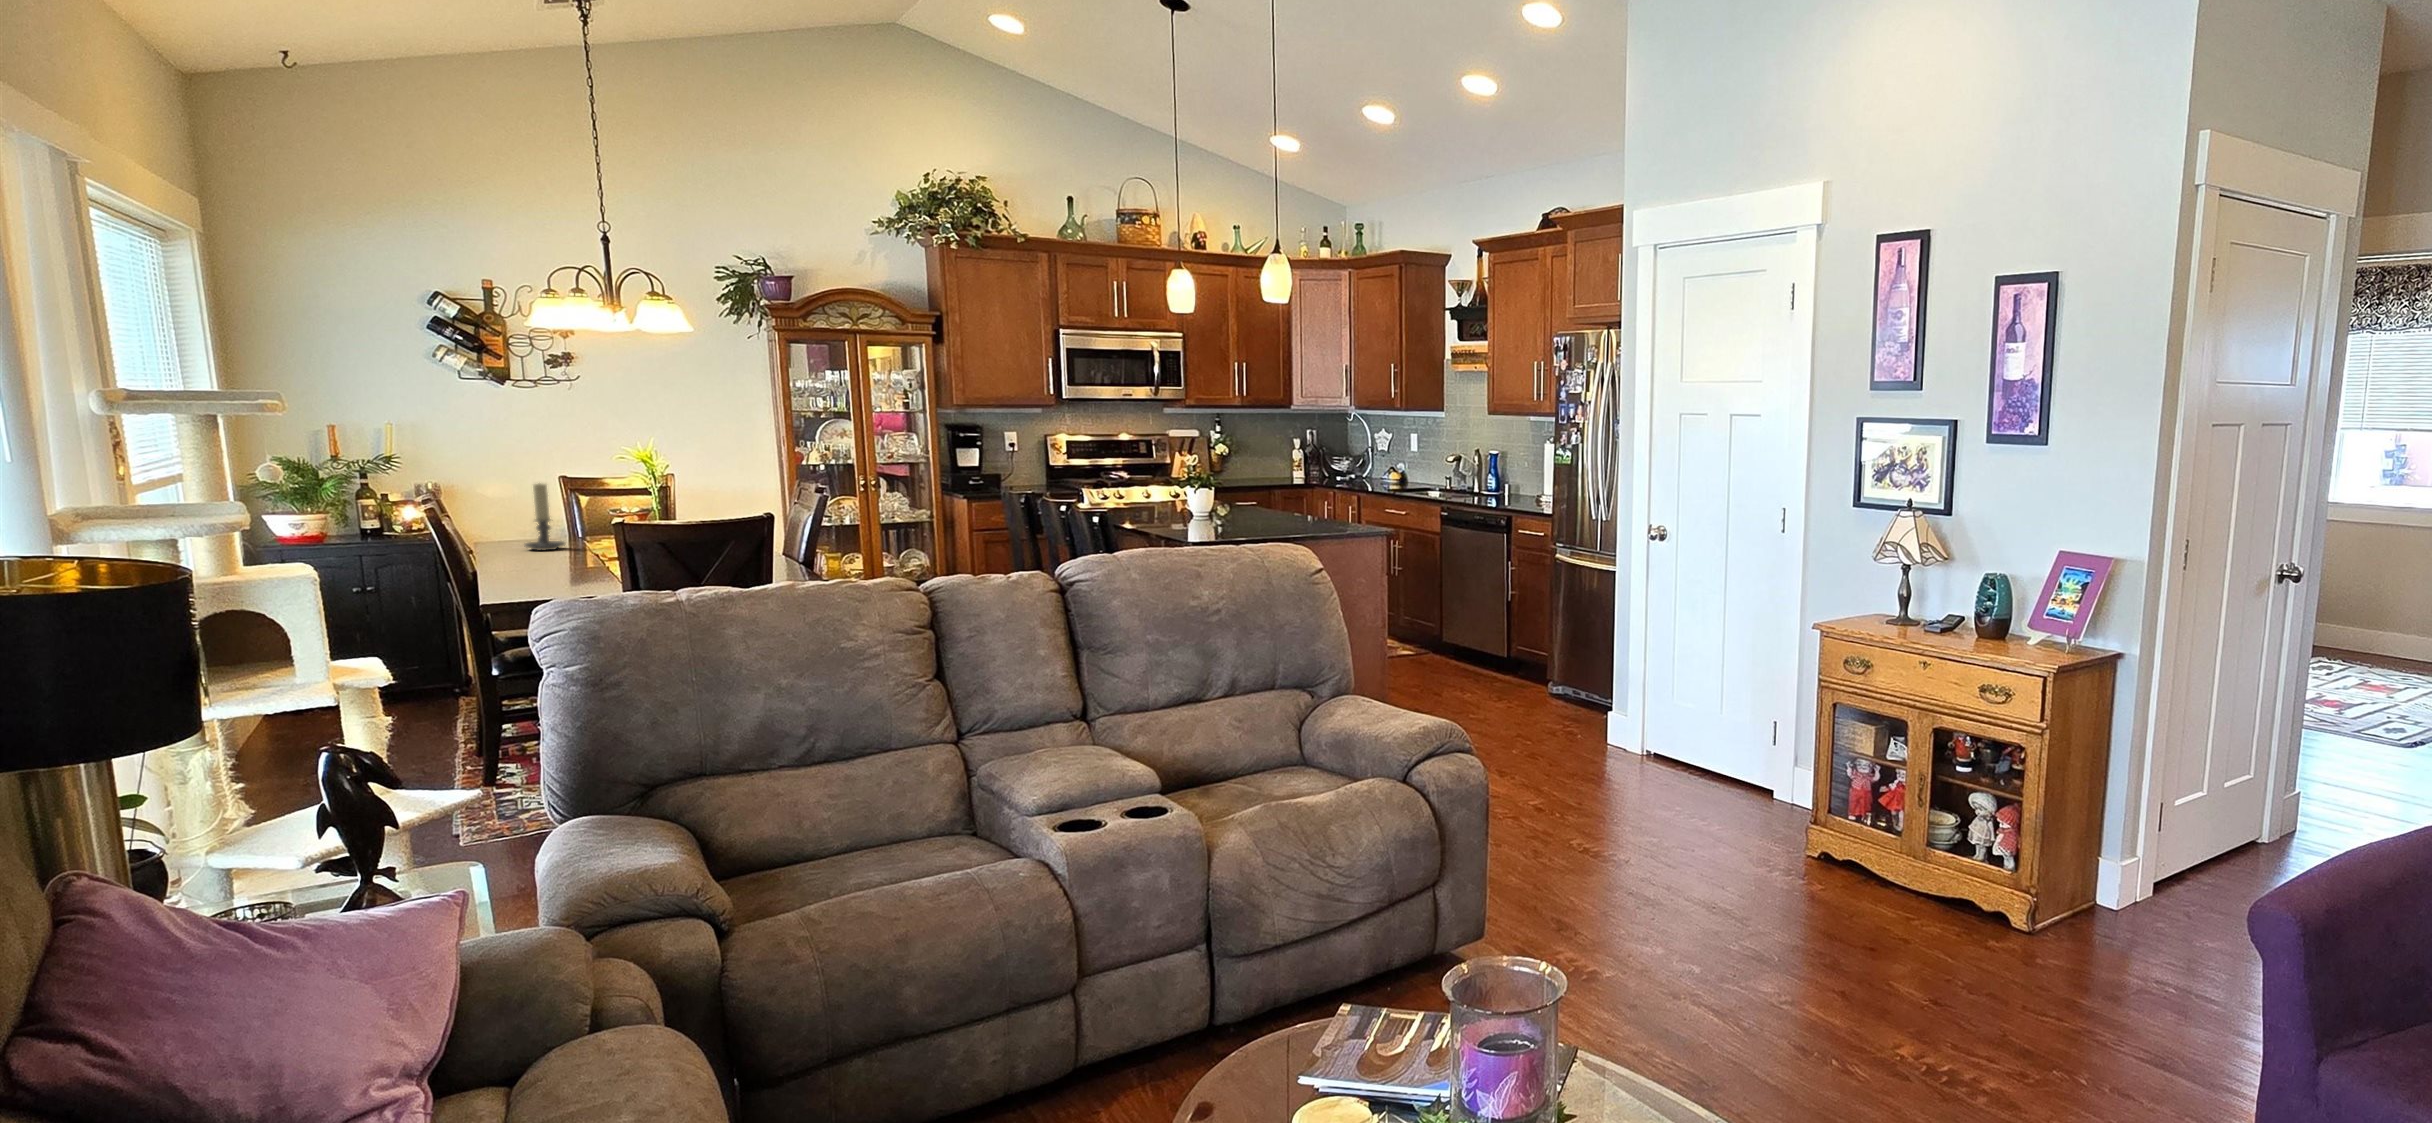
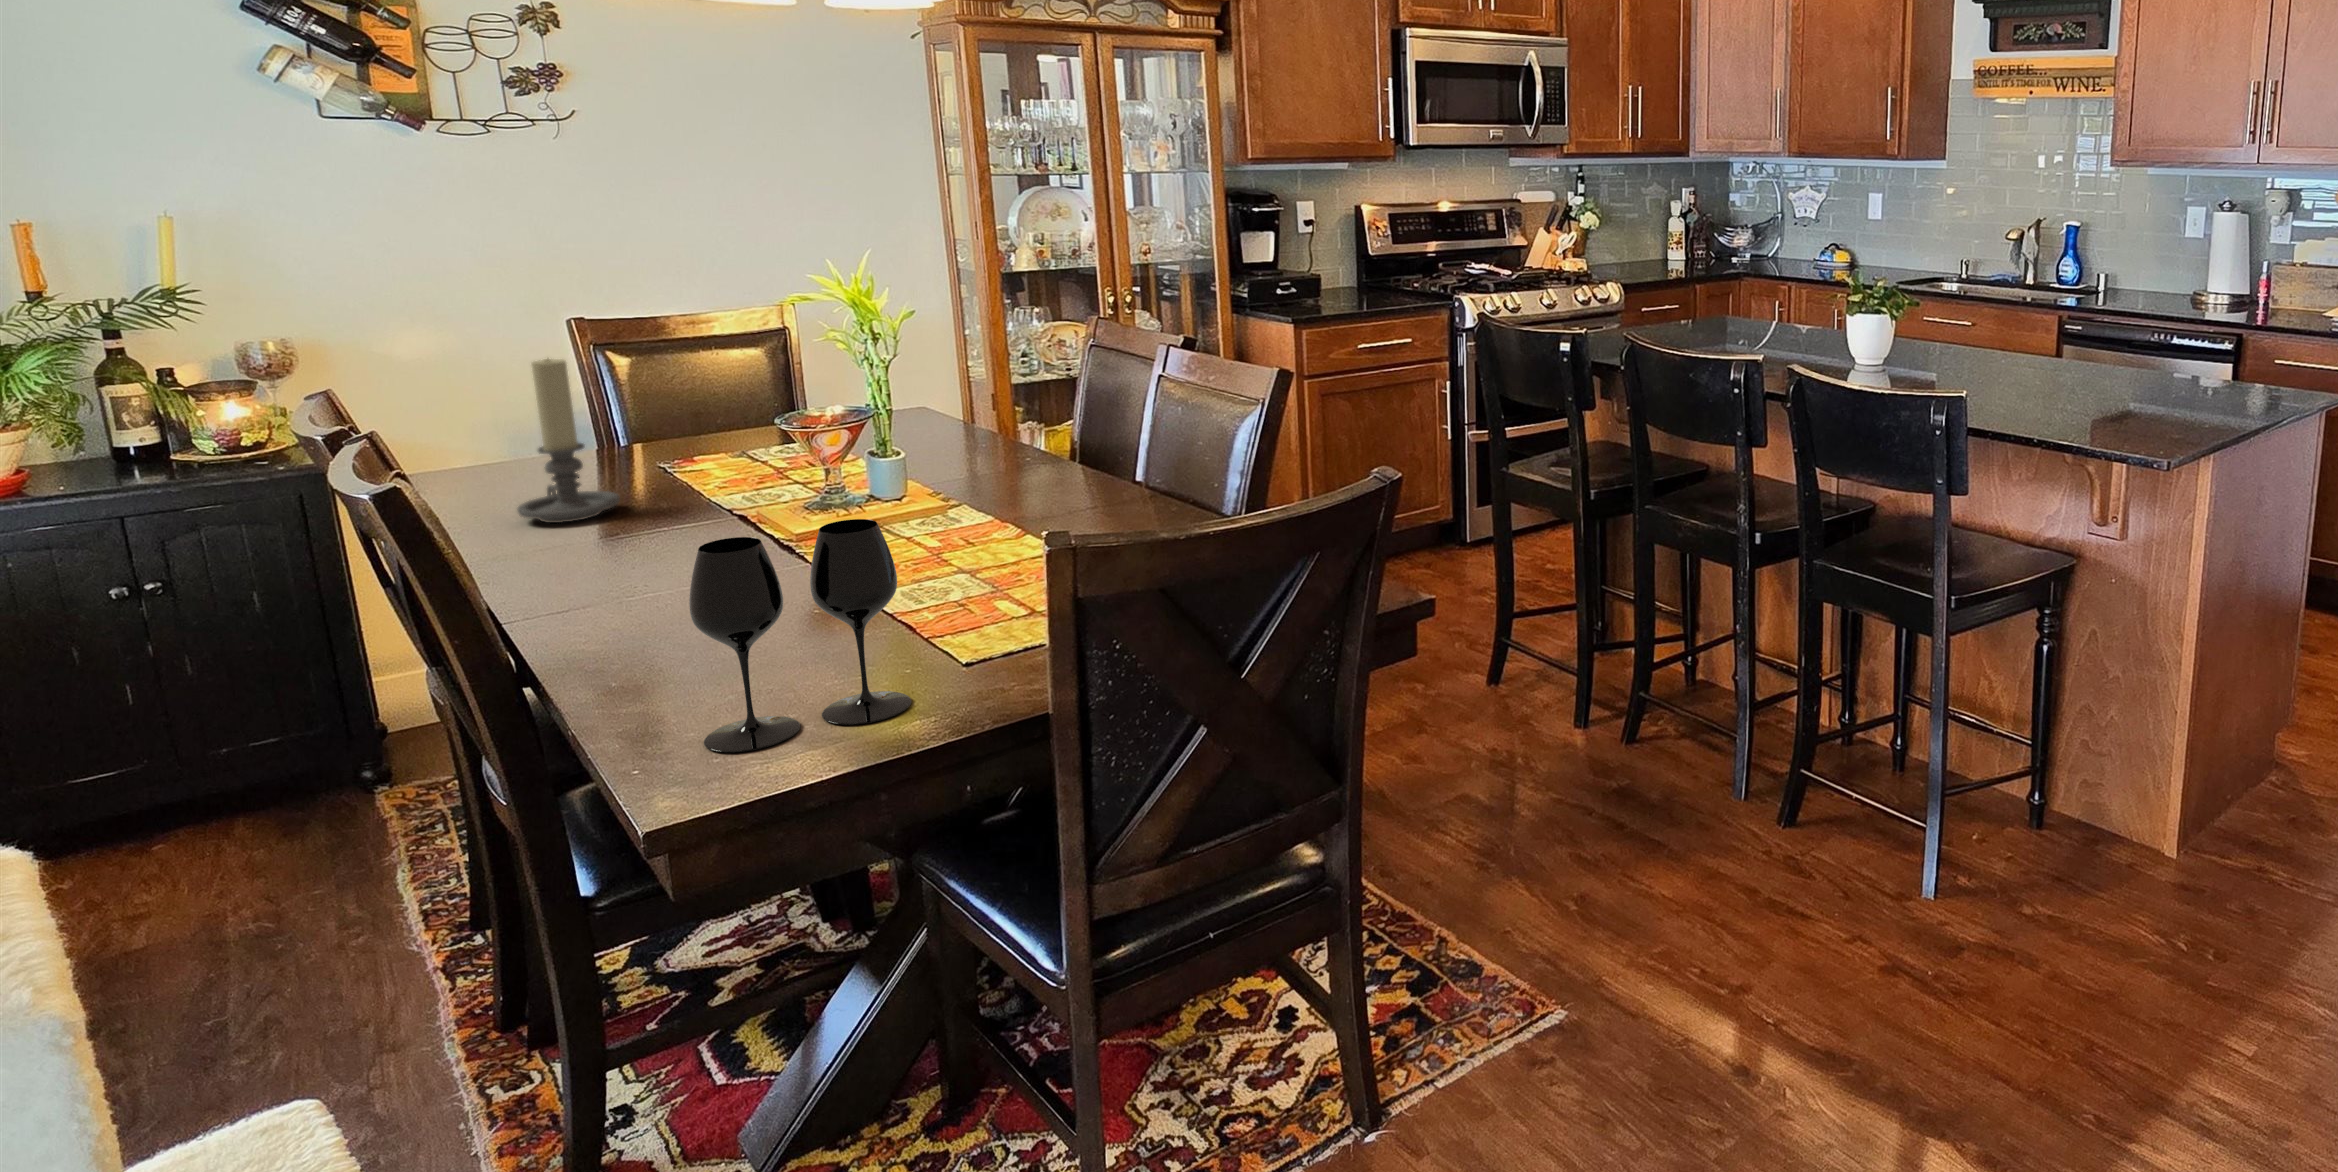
wine glass: none [555,520,627,585] -> present [689,519,911,752]

